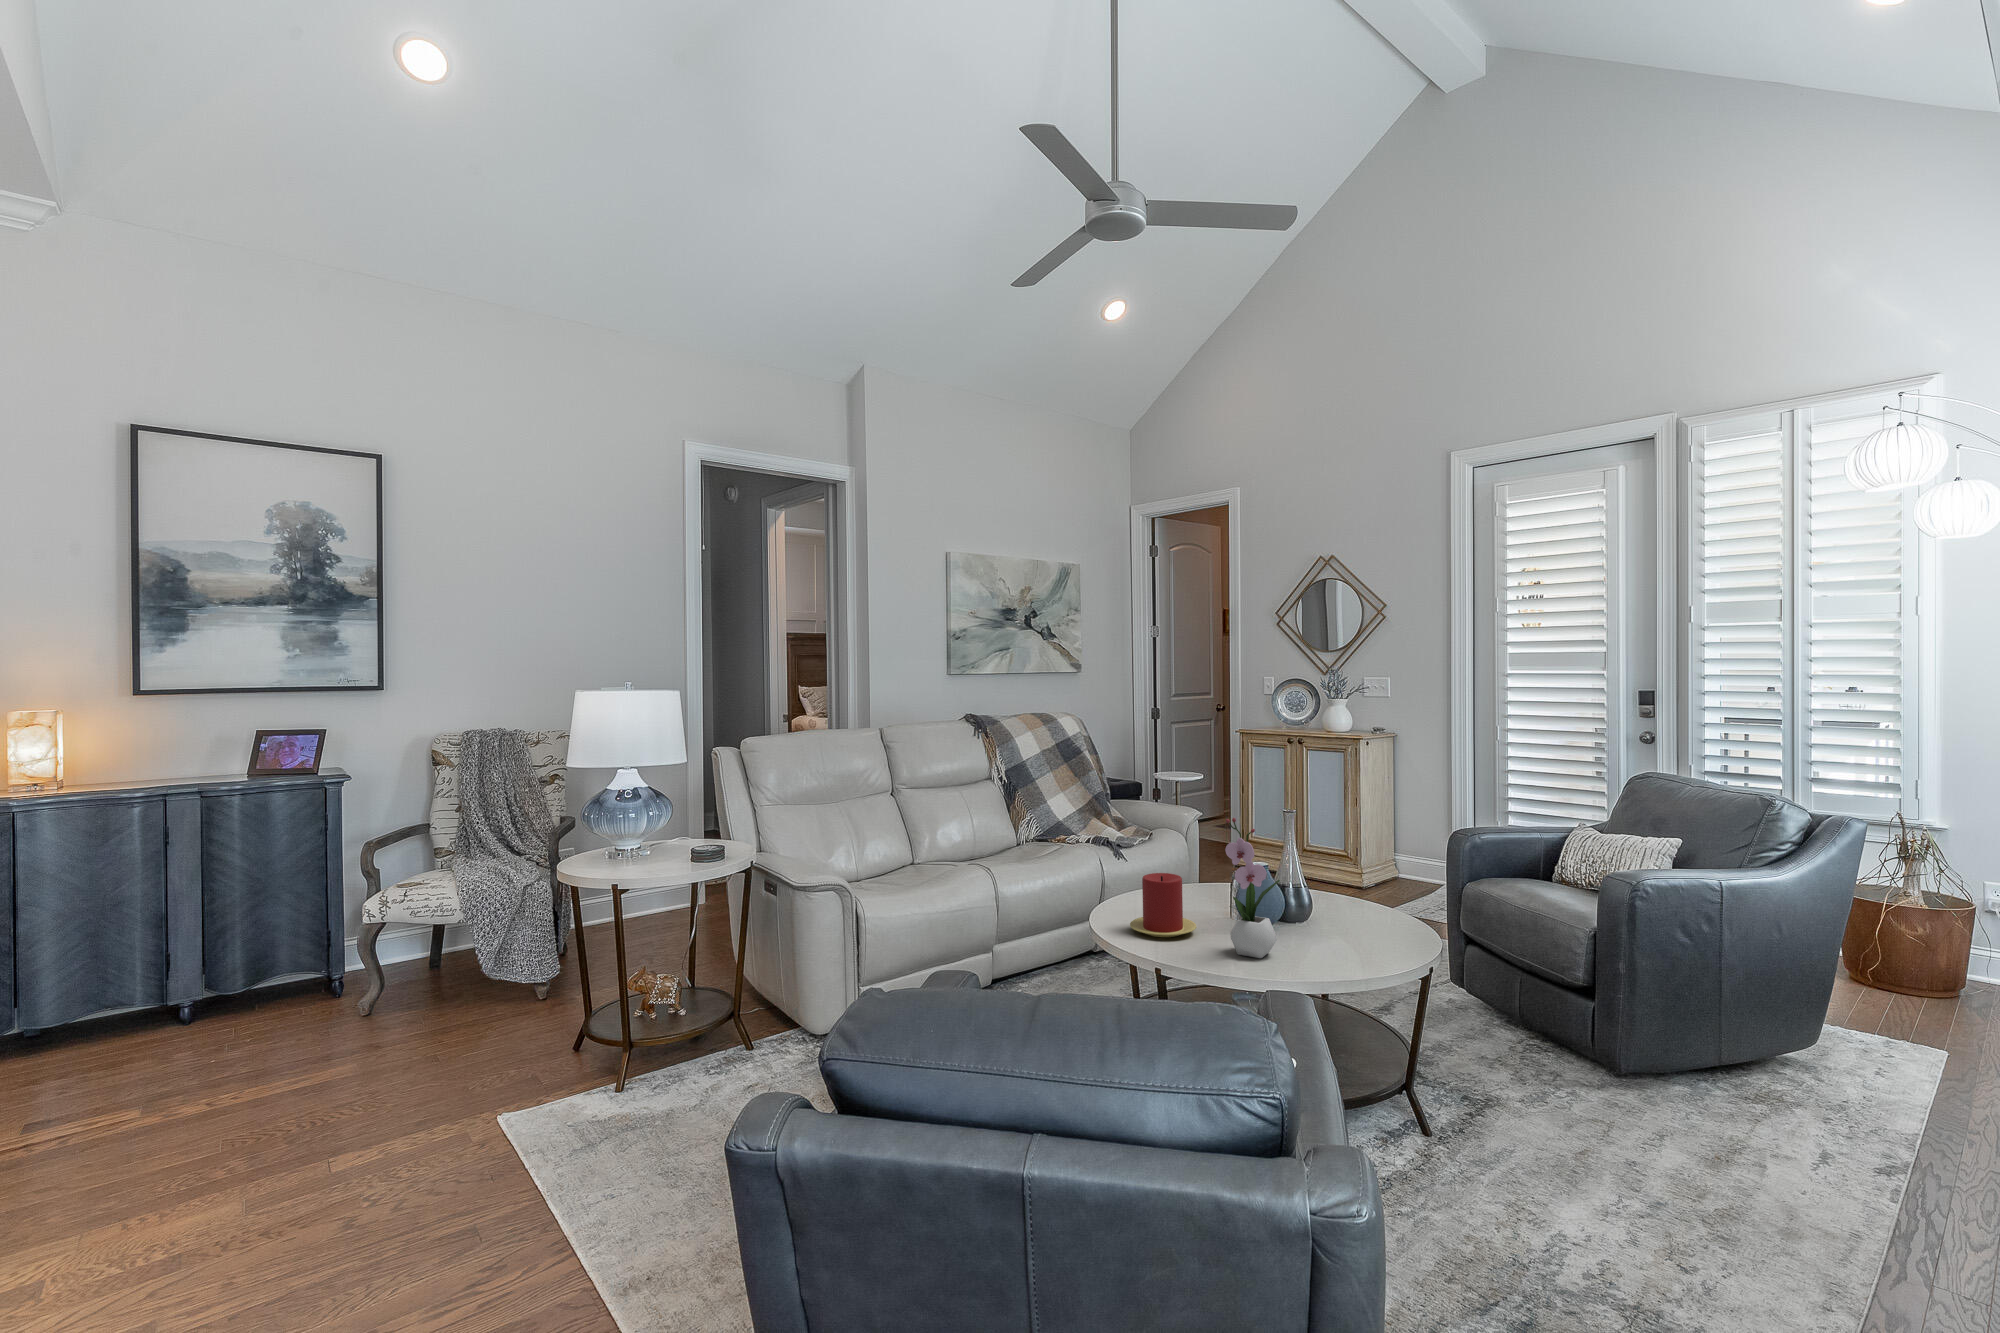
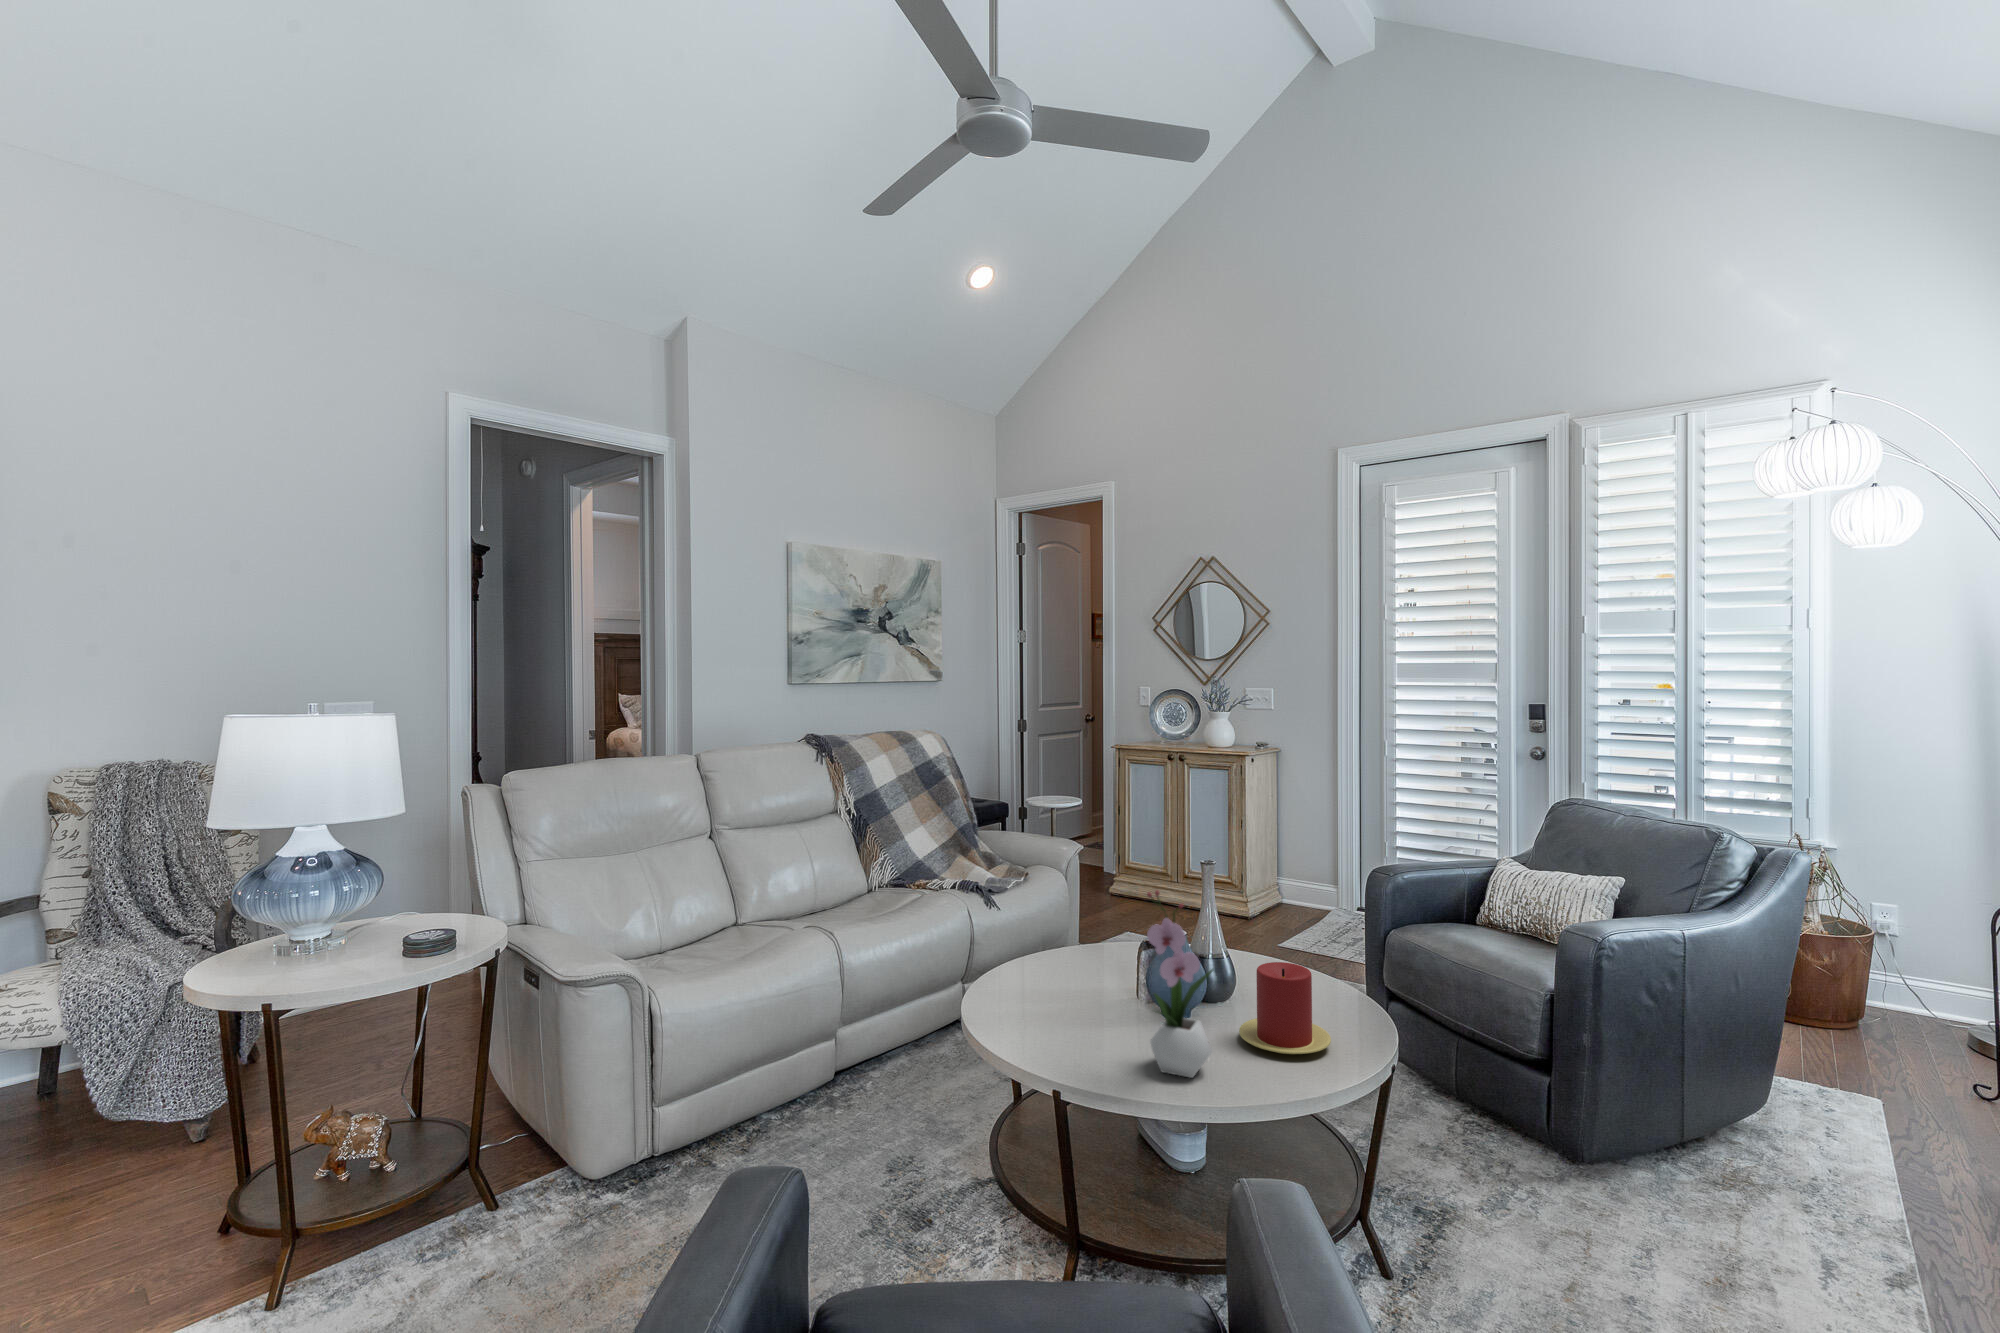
candle: present [1130,873,1196,937] -> present [1239,962,1331,1054]

